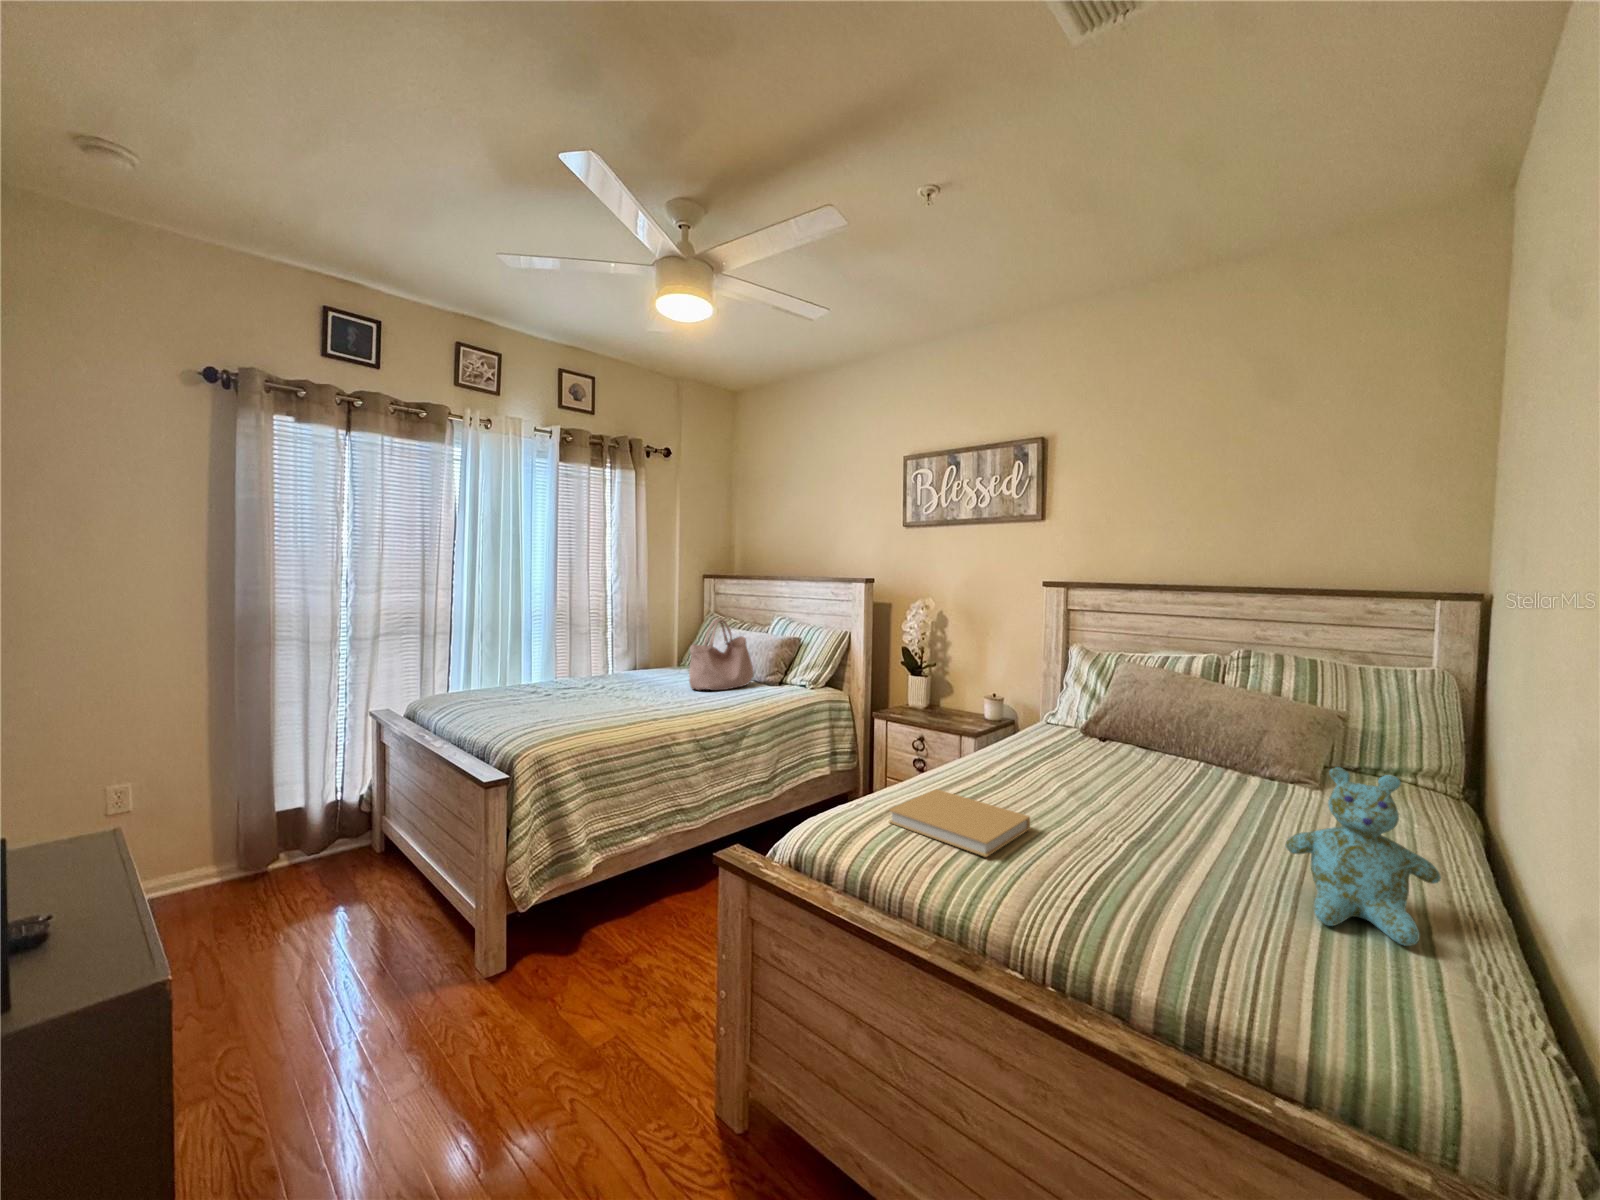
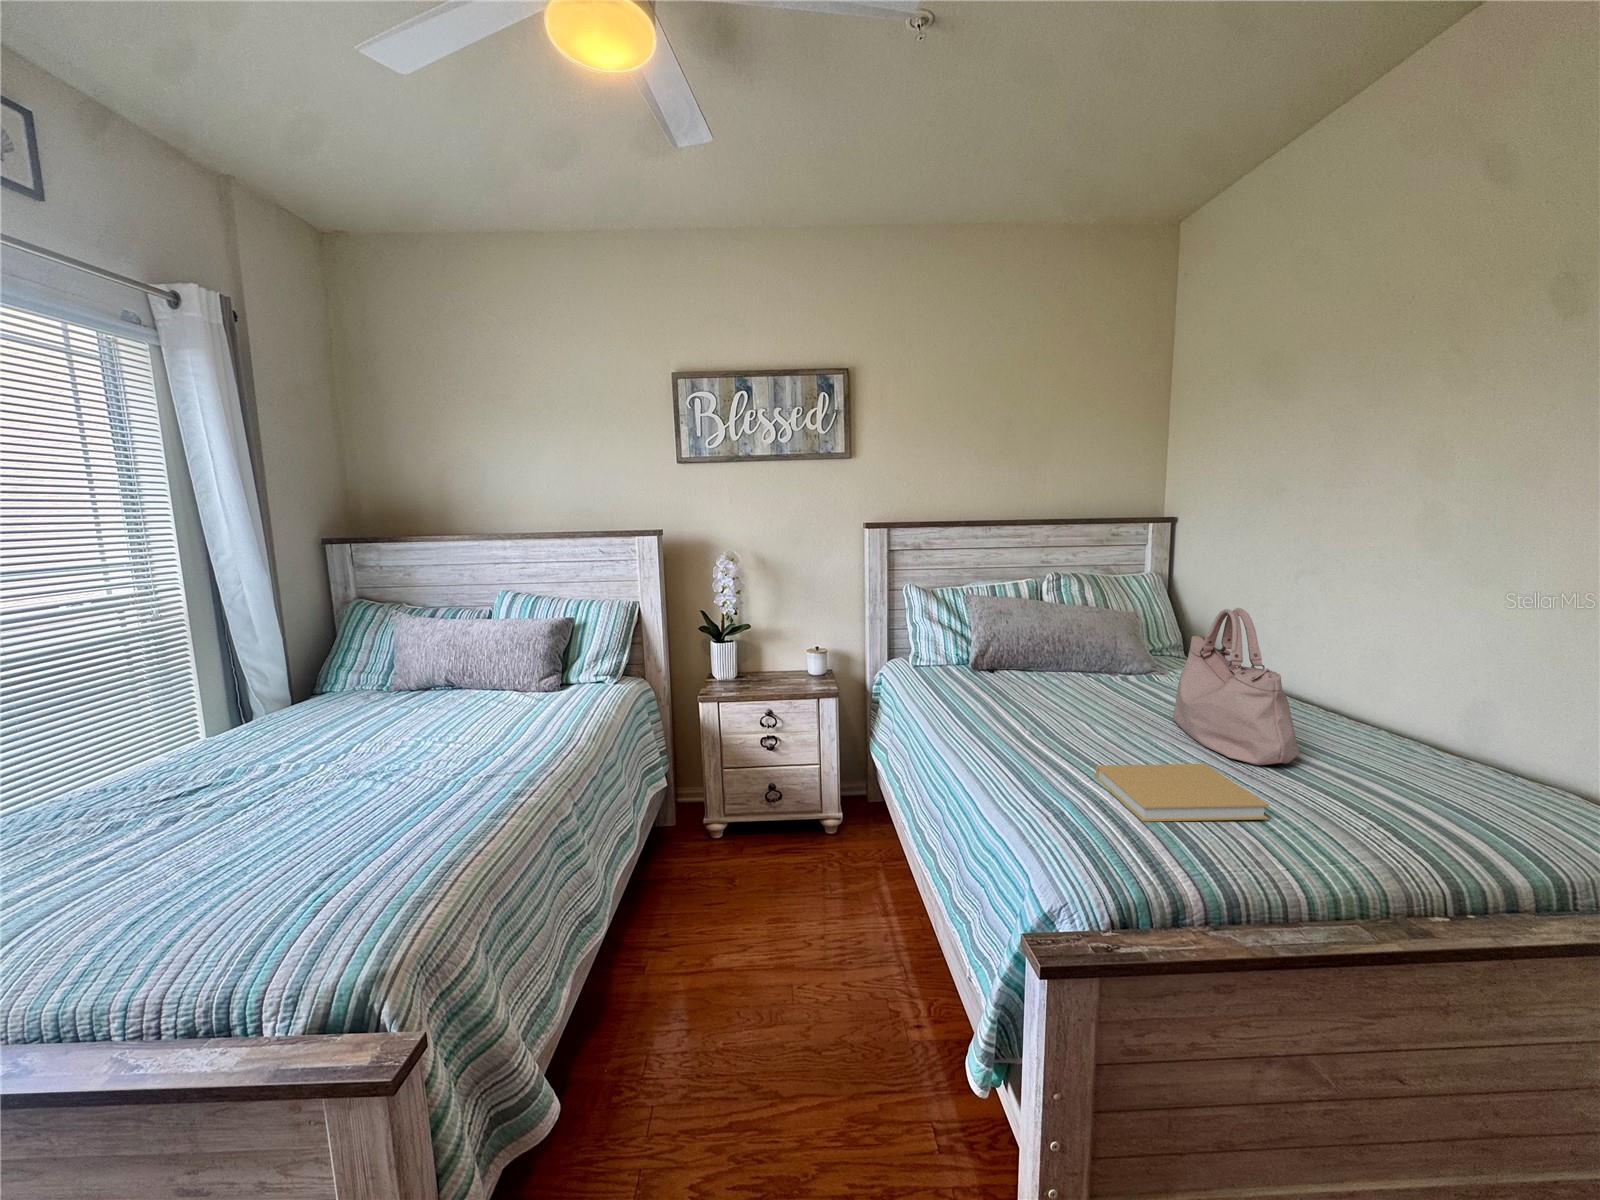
handbag: present [689,619,753,690] -> present [1173,608,1300,765]
stuffed bear: present [1285,767,1441,946] -> none [1362,656,1475,776]

